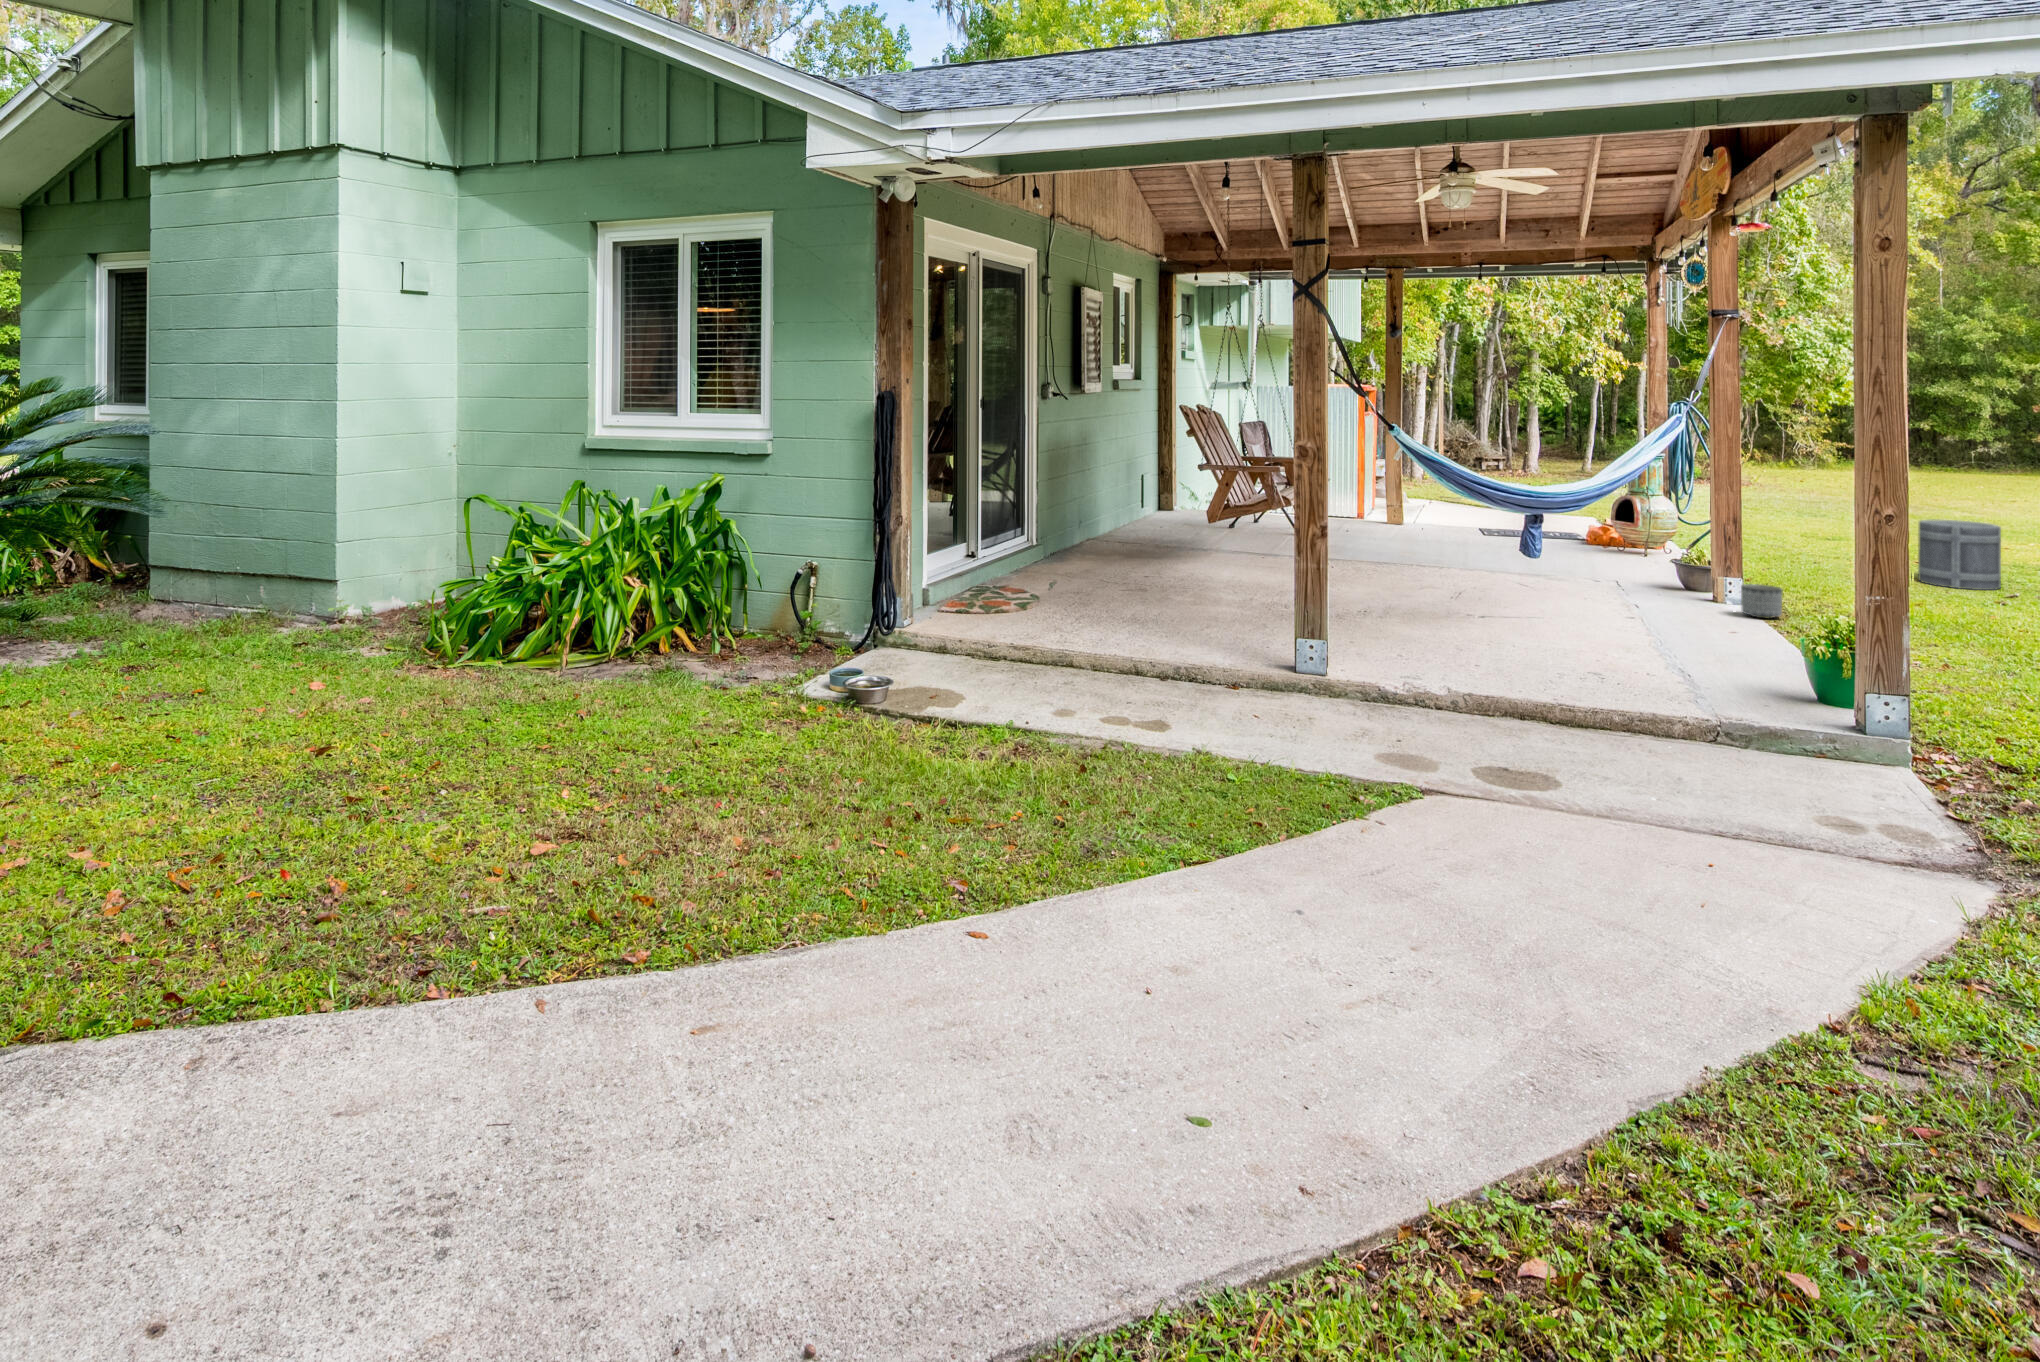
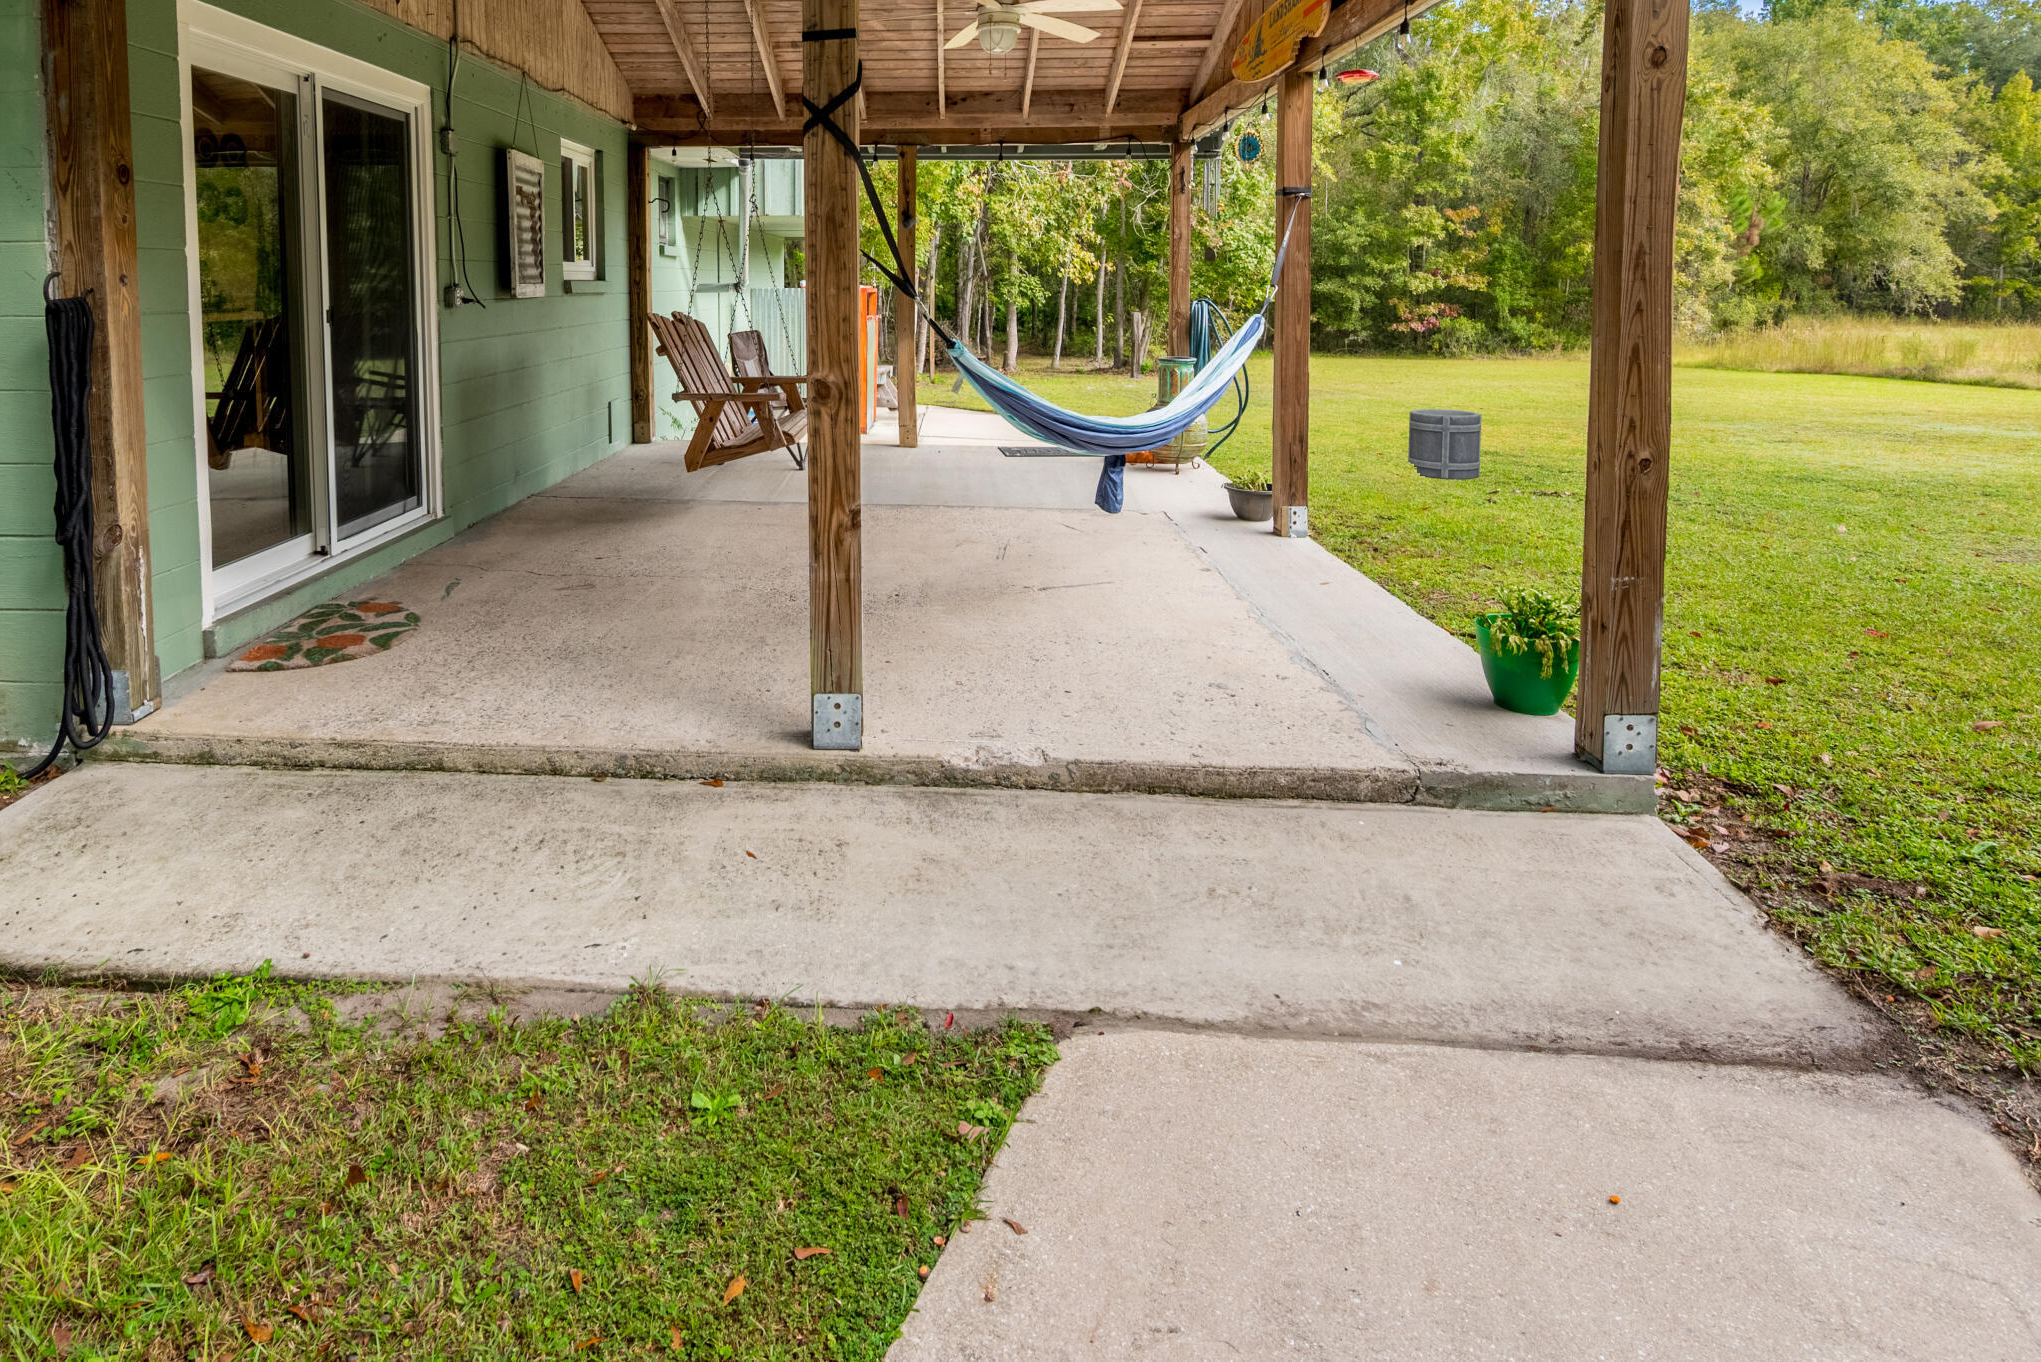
planter: present [1741,584,1782,619] -> none [1291,499,1333,538]

